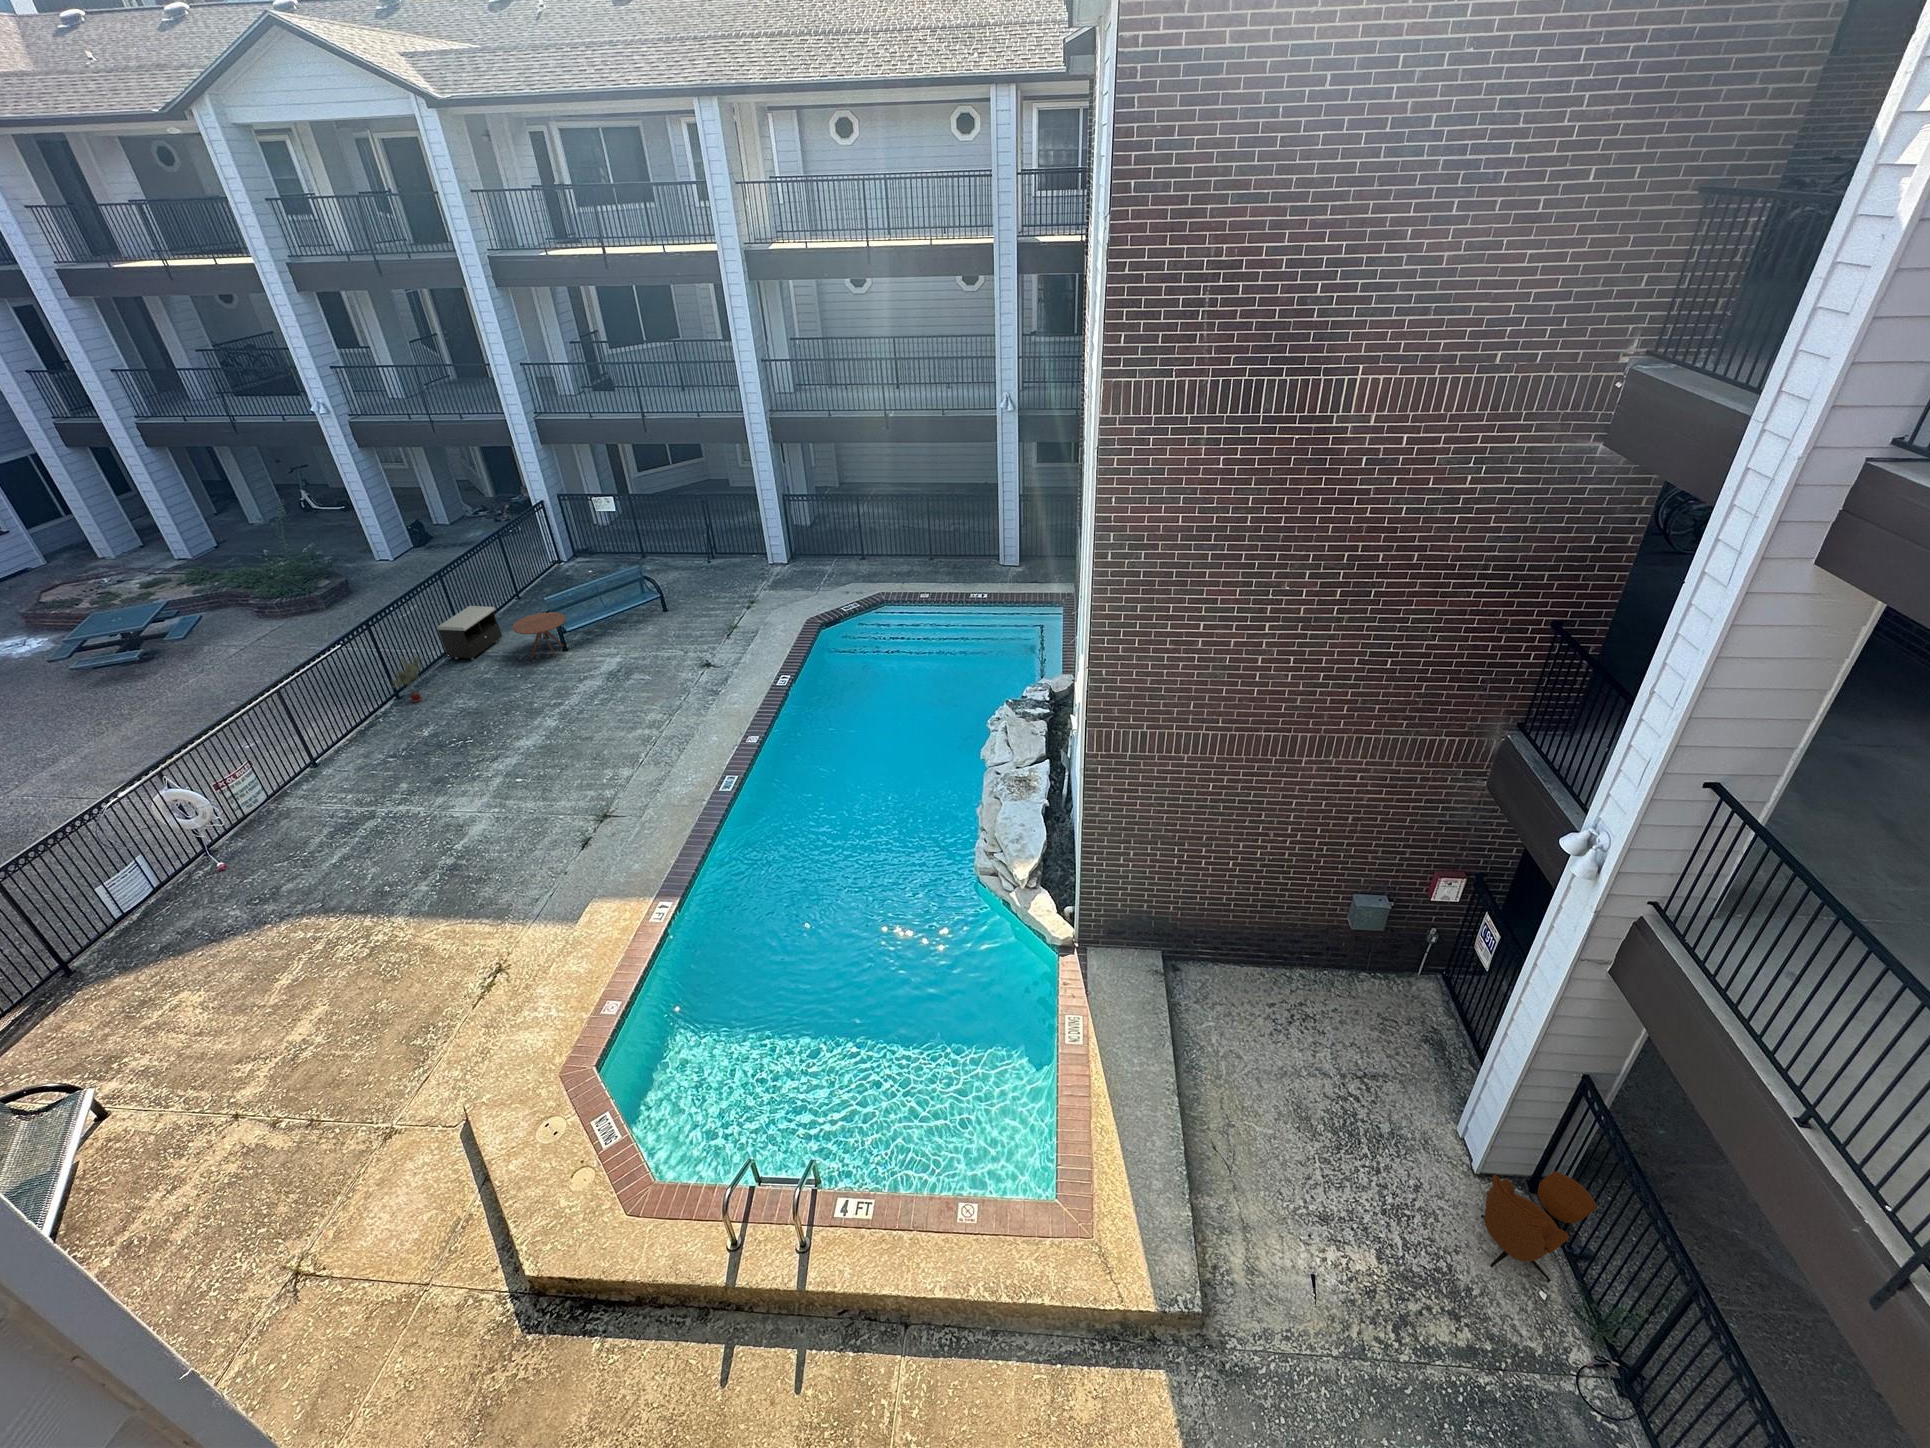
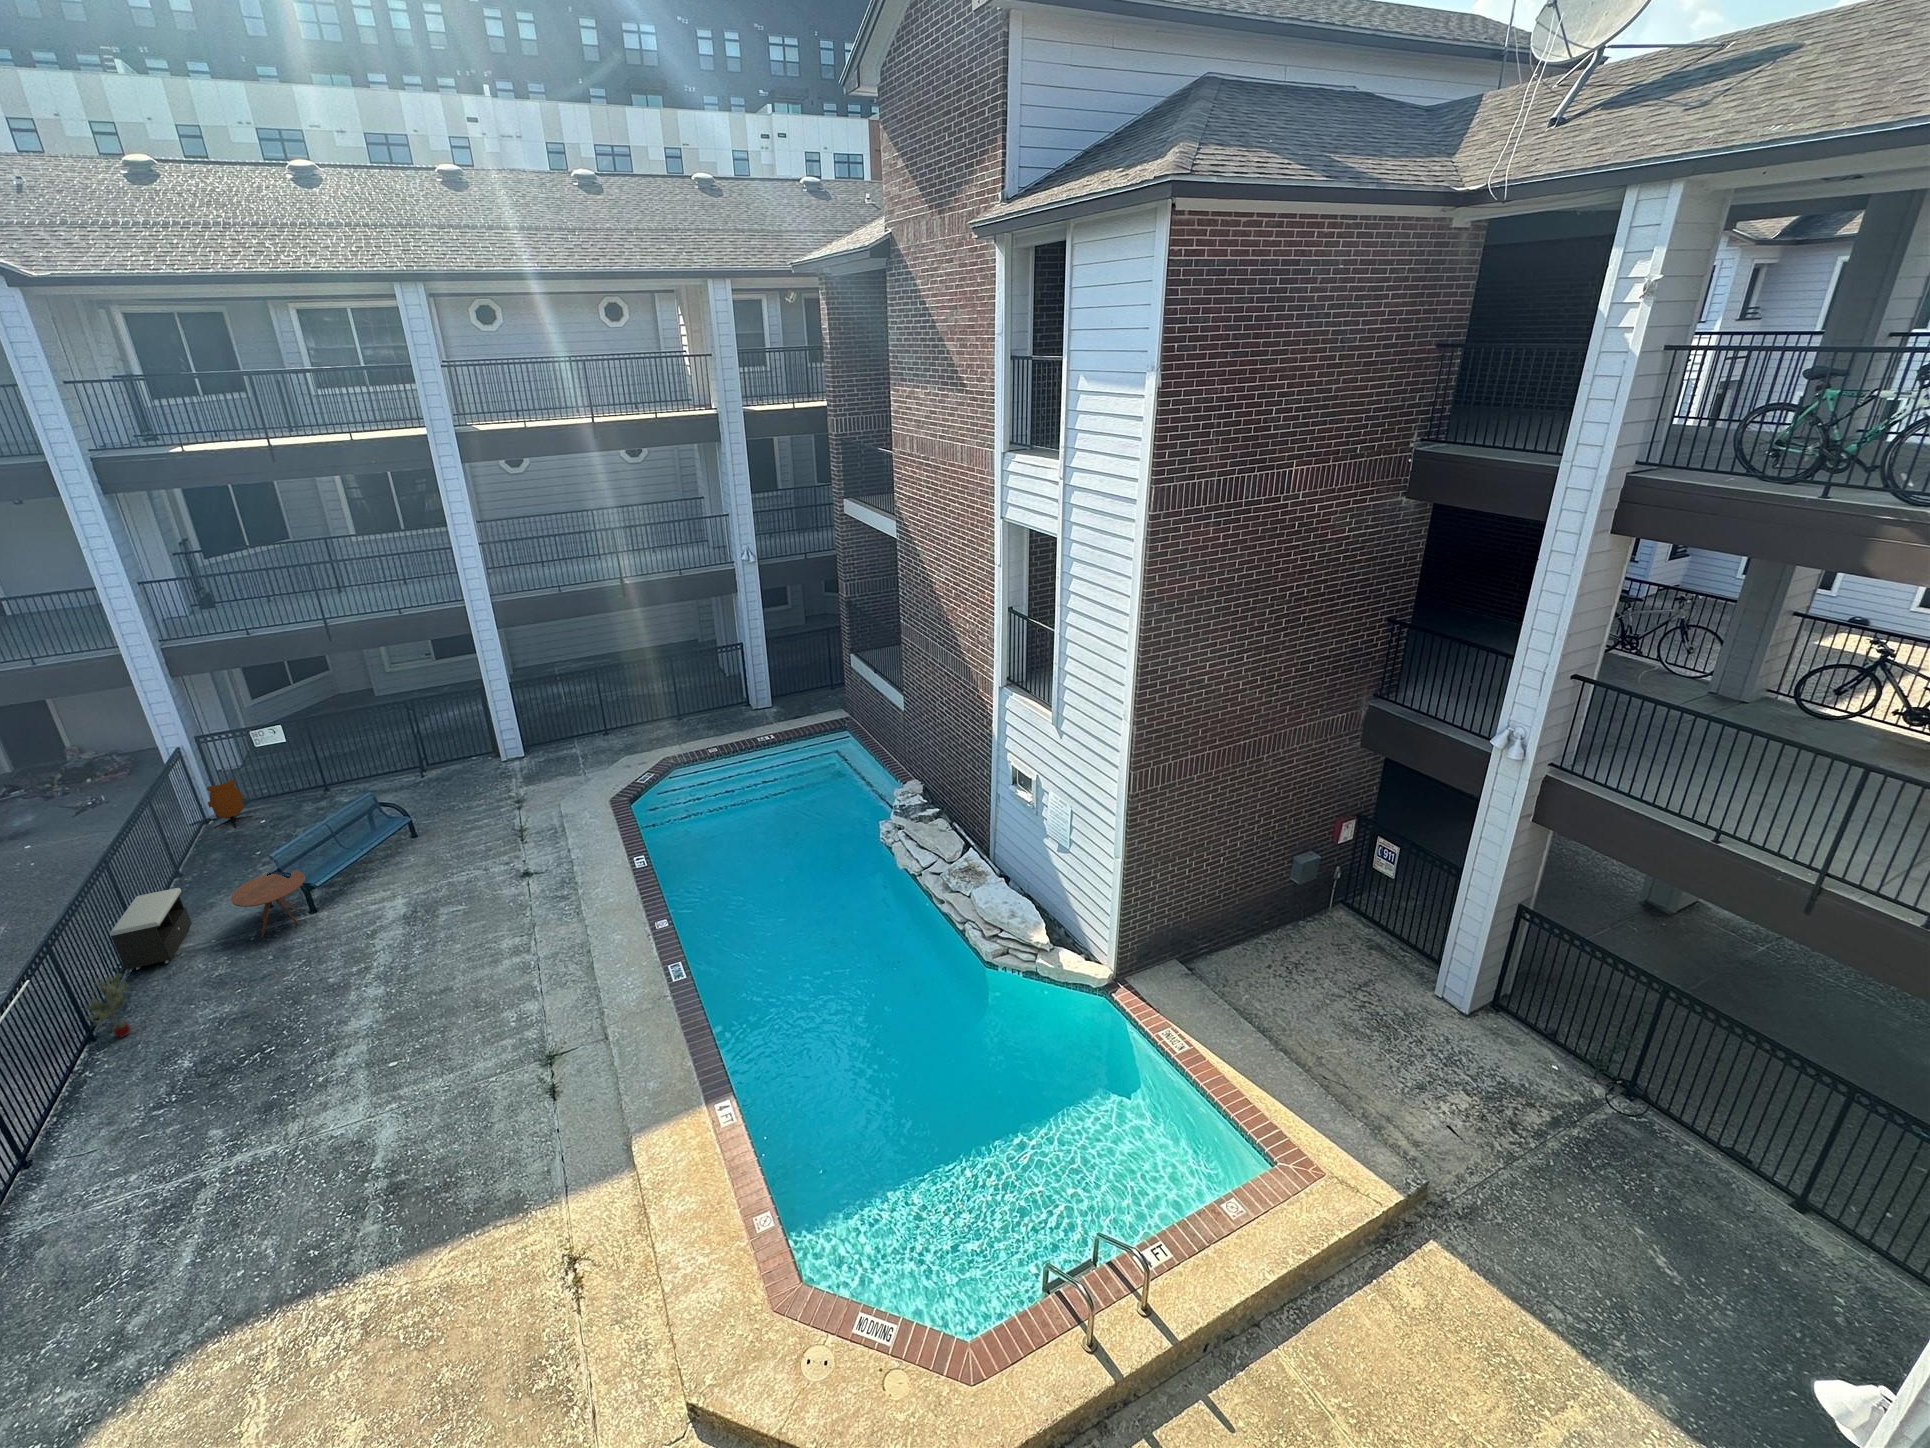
lounge chair: present [1481,1171,1597,1282] -> present [207,780,252,828]

